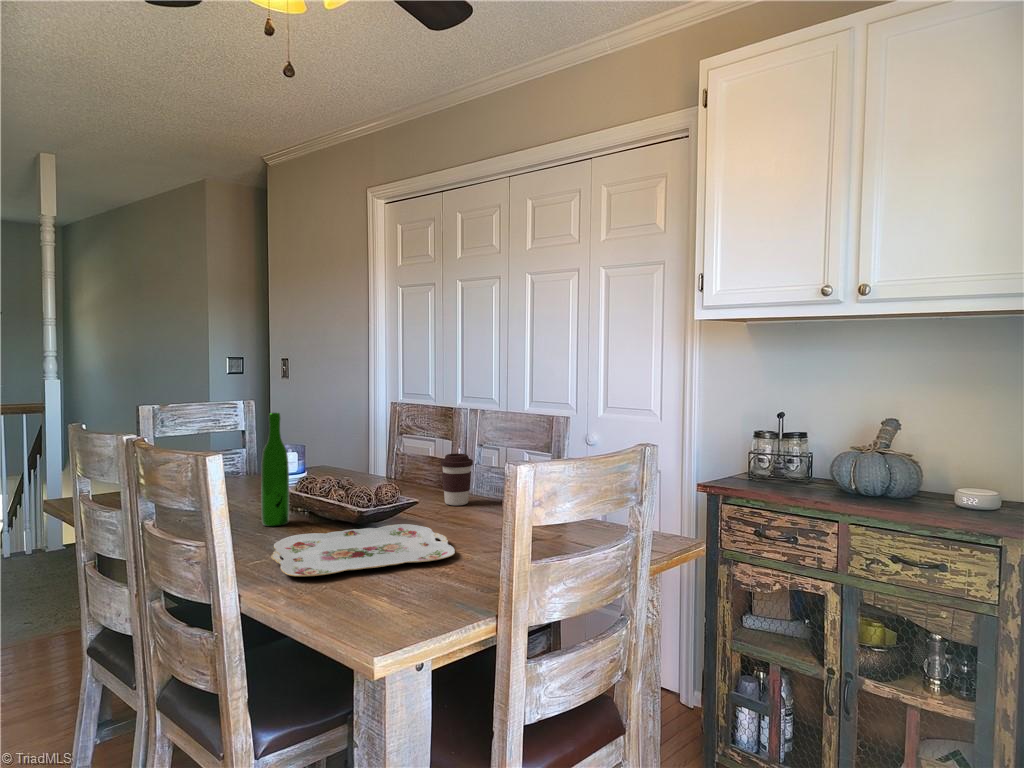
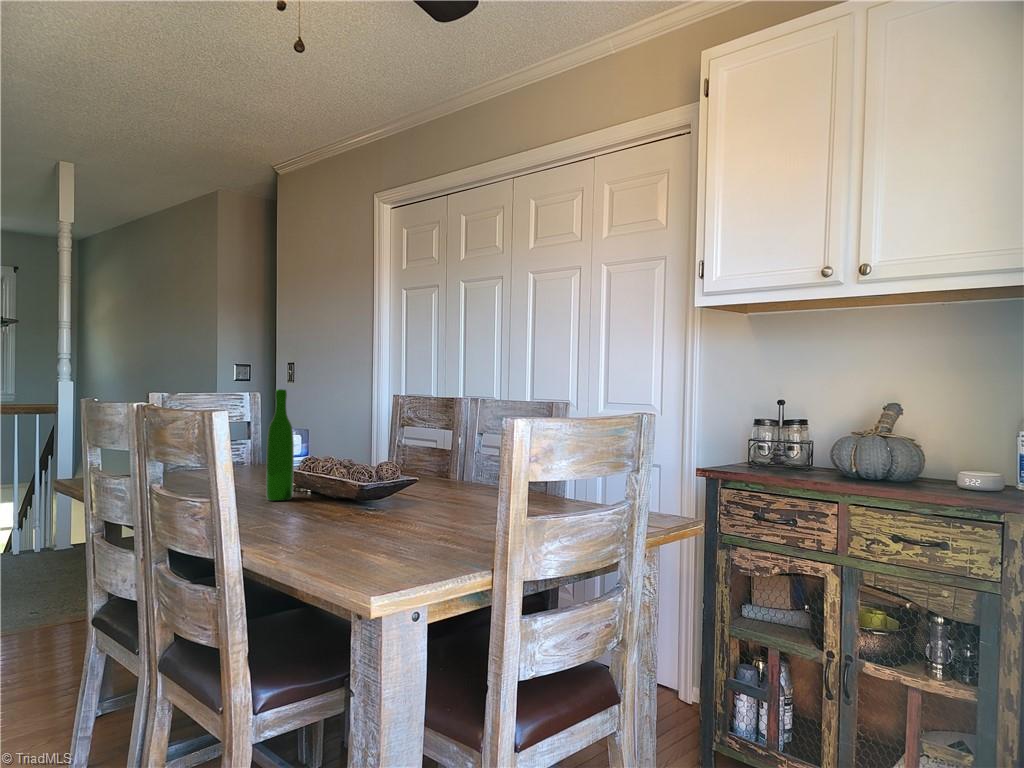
coffee cup: present [441,453,473,505] -> none [444,437,476,488]
serving tray: present [271,524,455,576] -> none [274,500,455,538]

